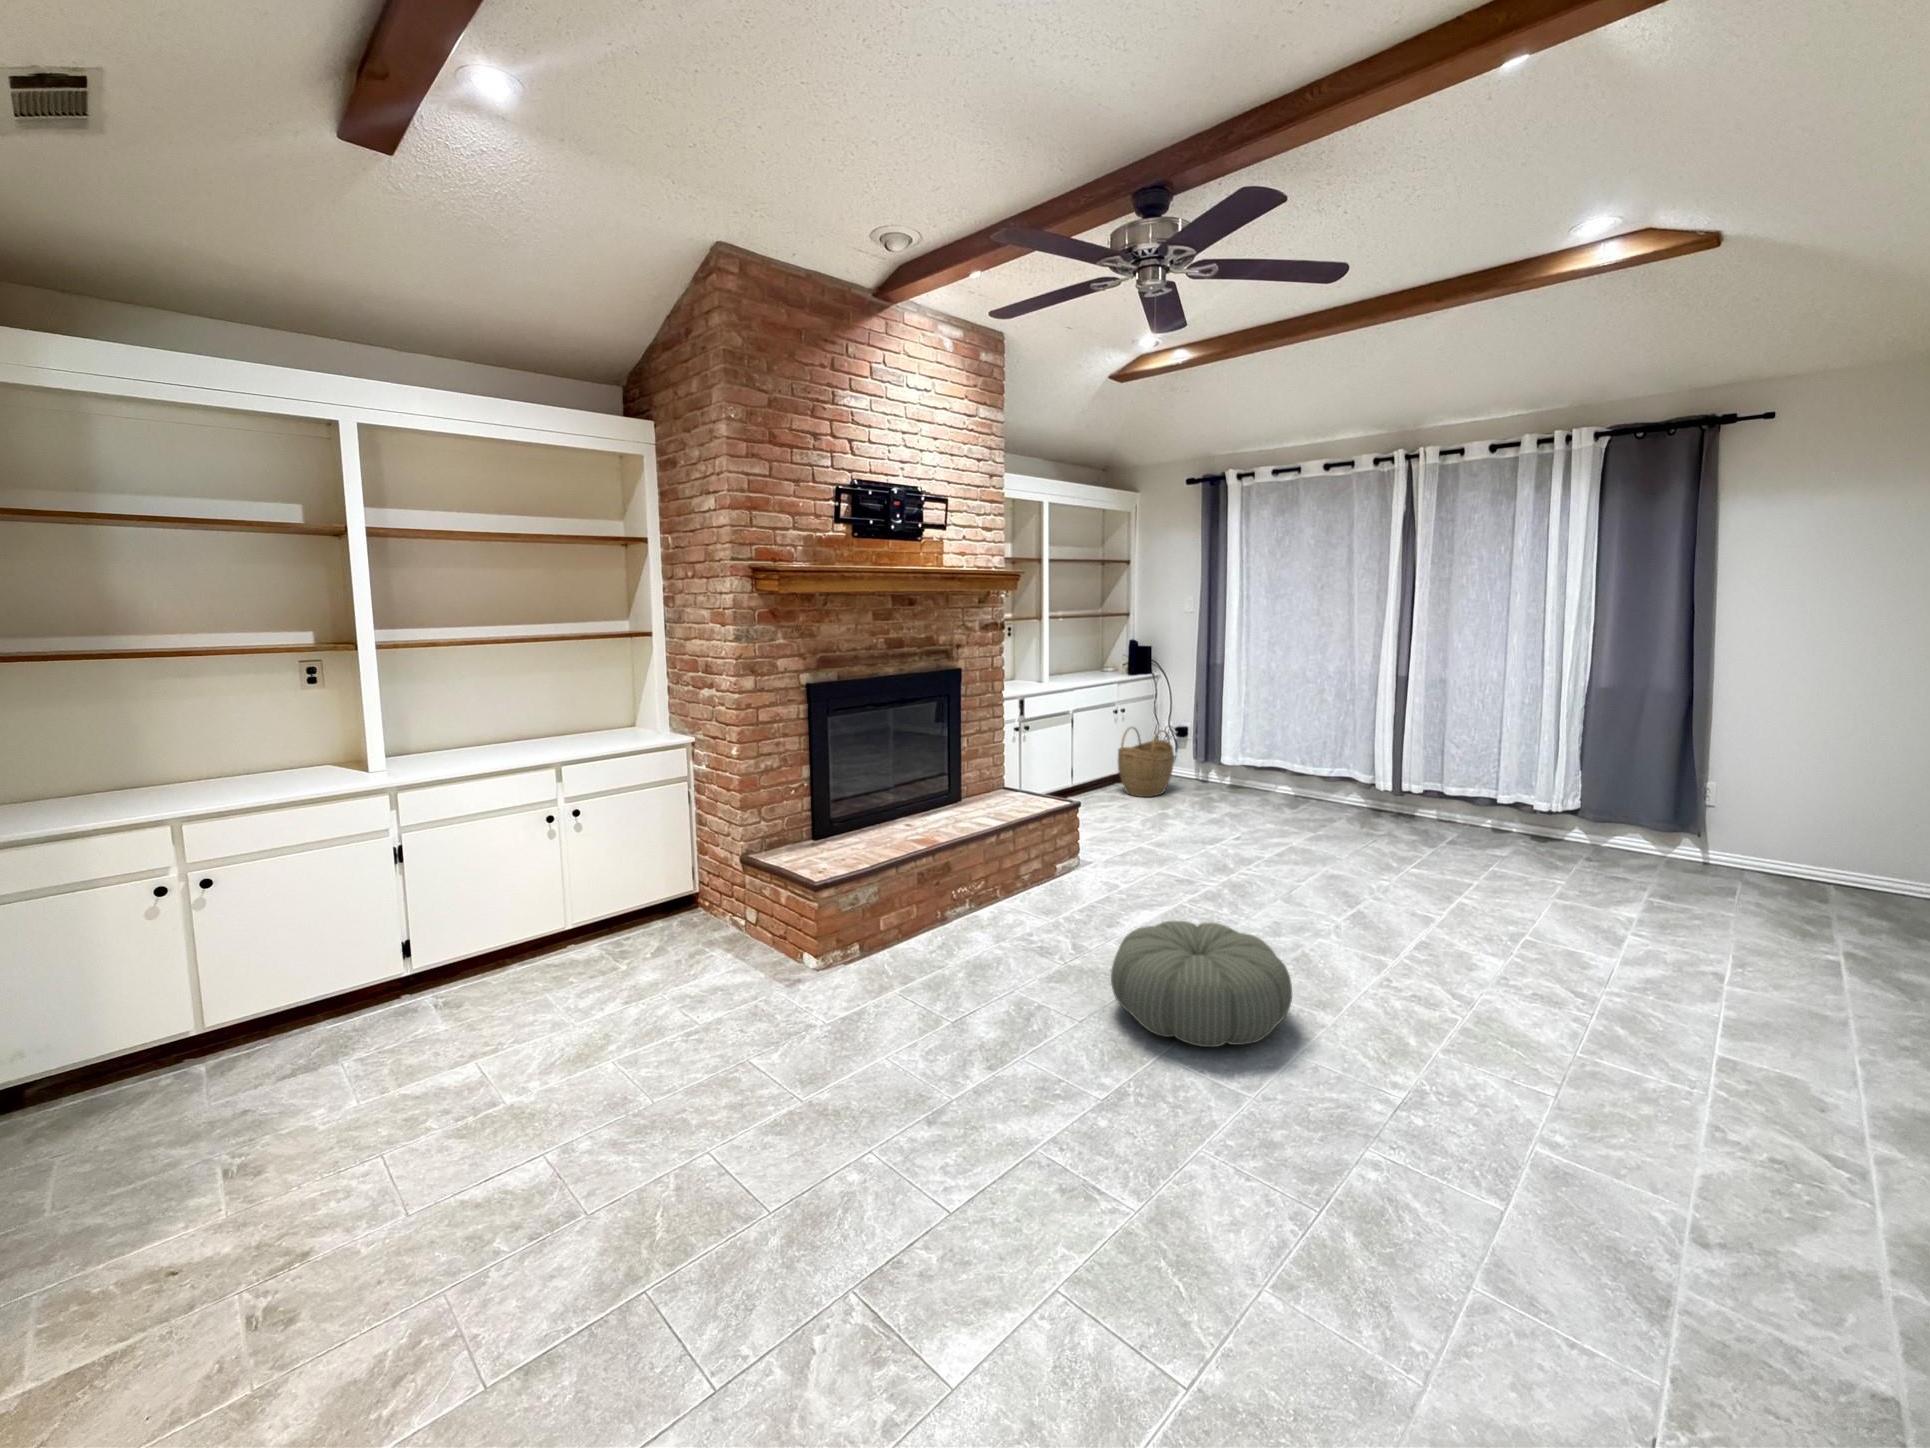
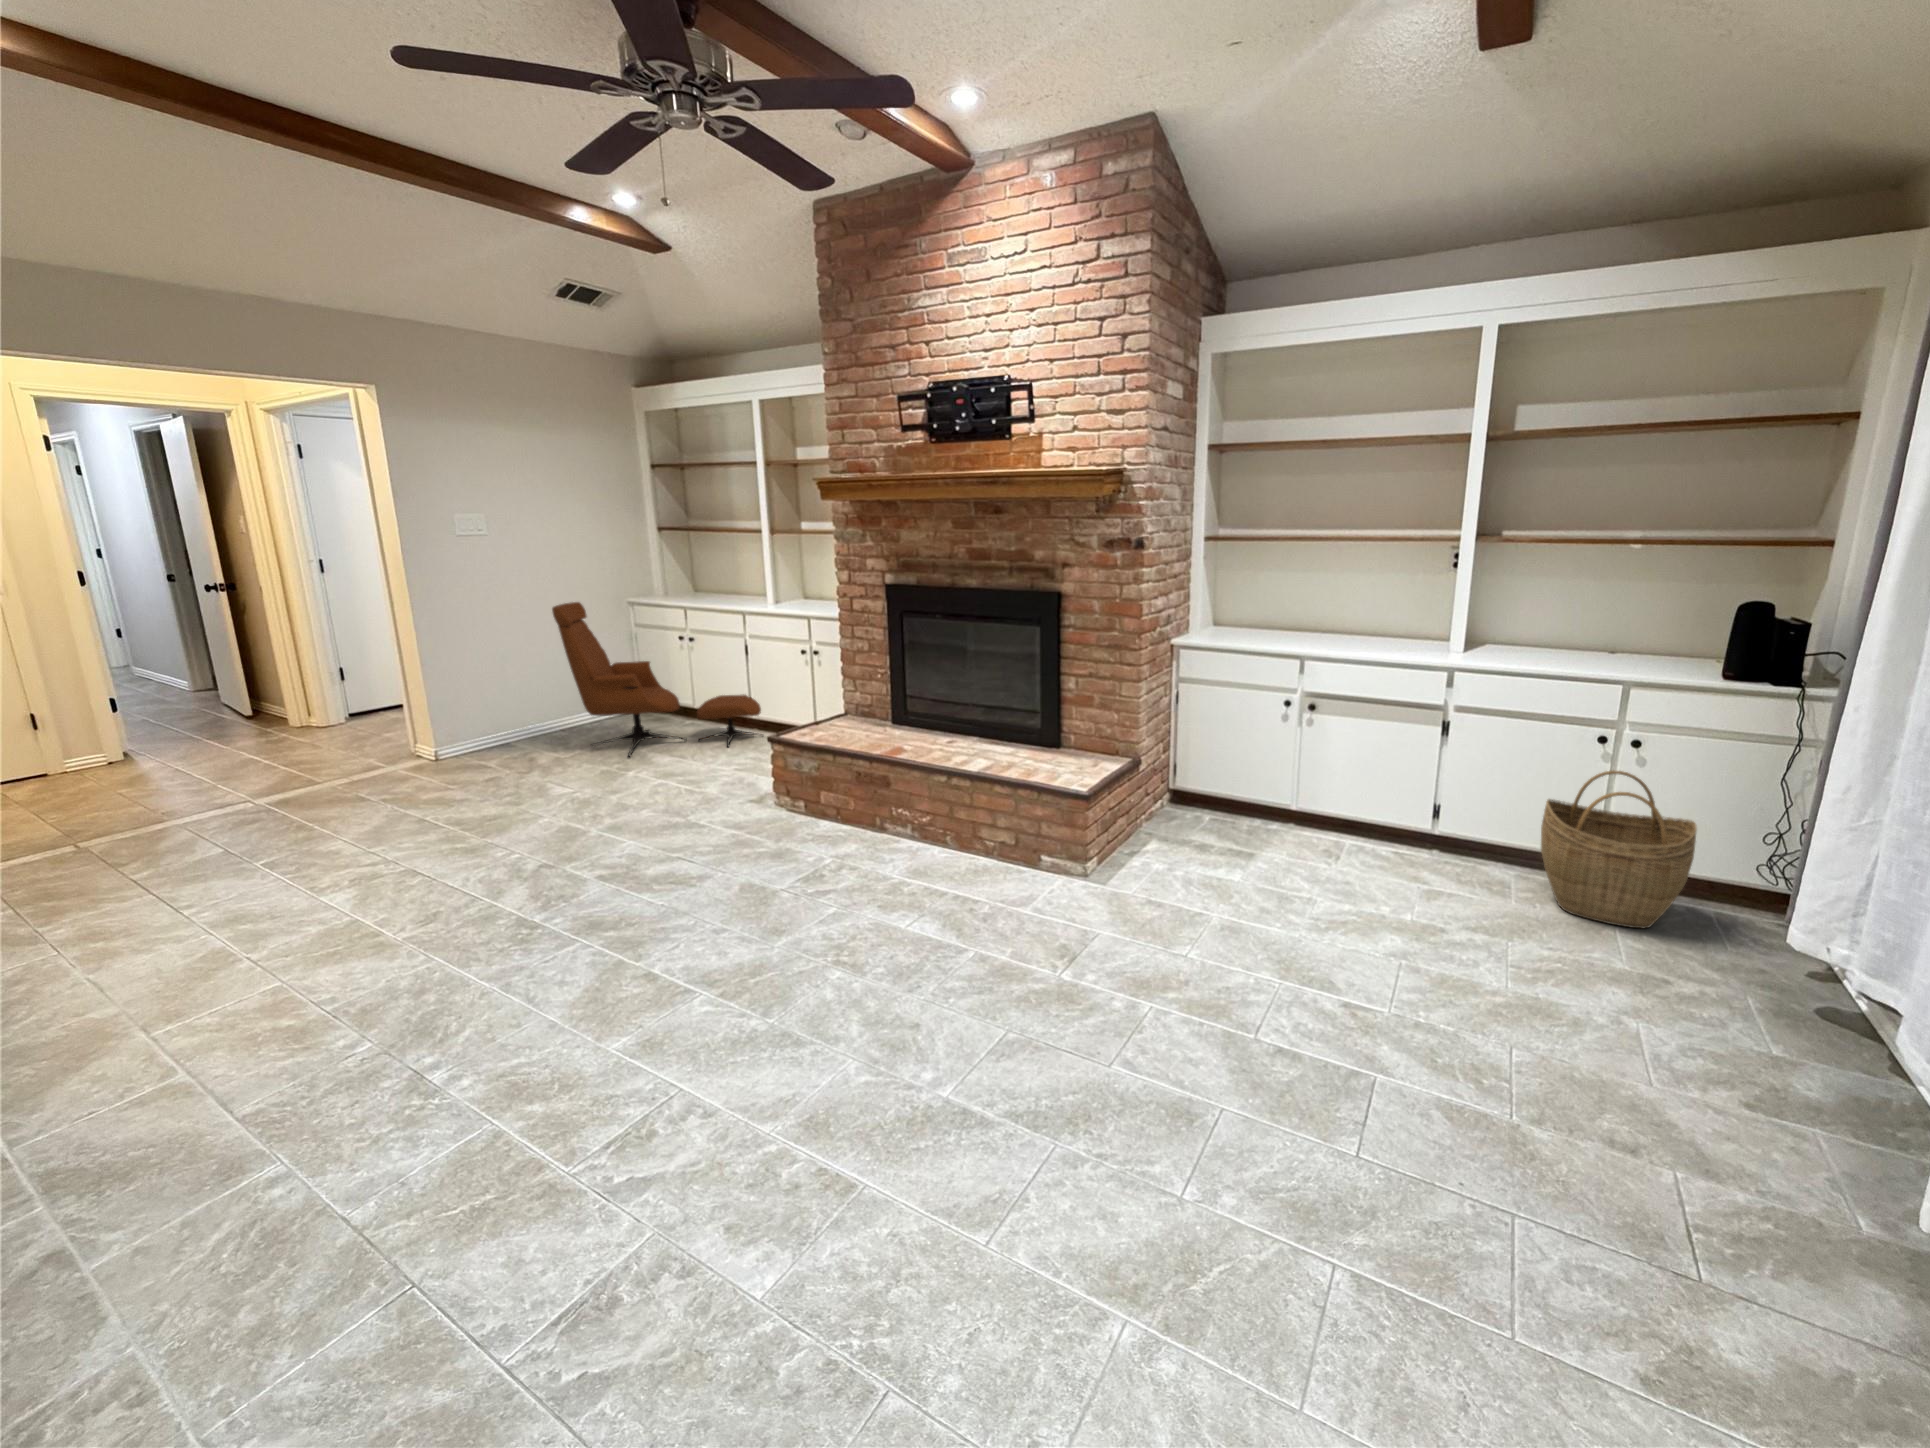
lounge chair: none [71,835,492,1188] -> present [552,602,763,757]
pouf: present [1111,921,1292,1047] -> none [551,863,751,1000]

